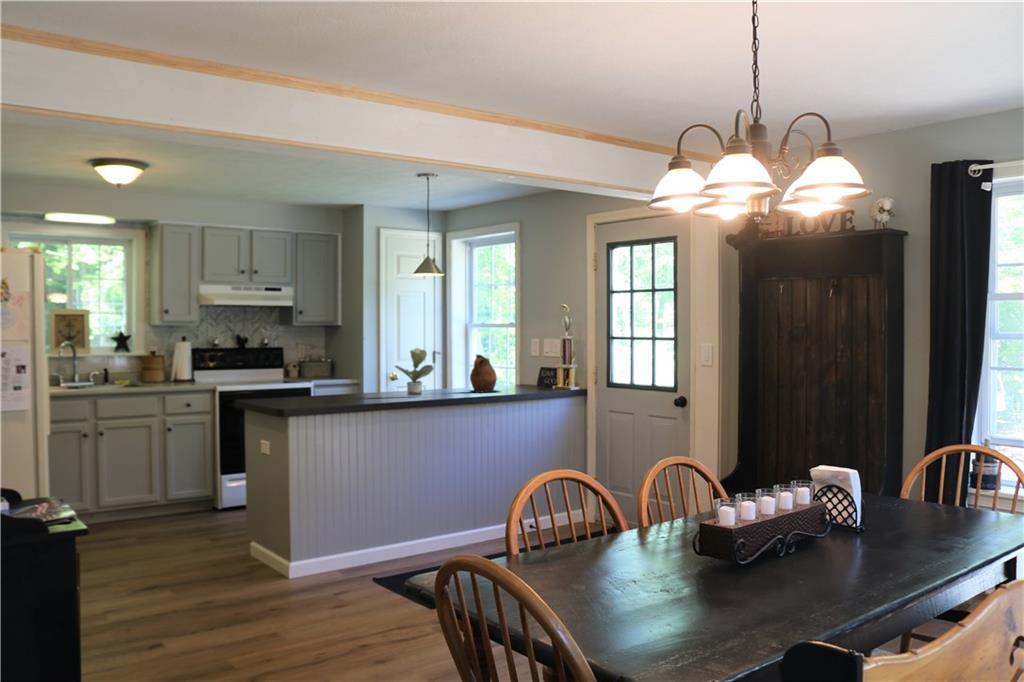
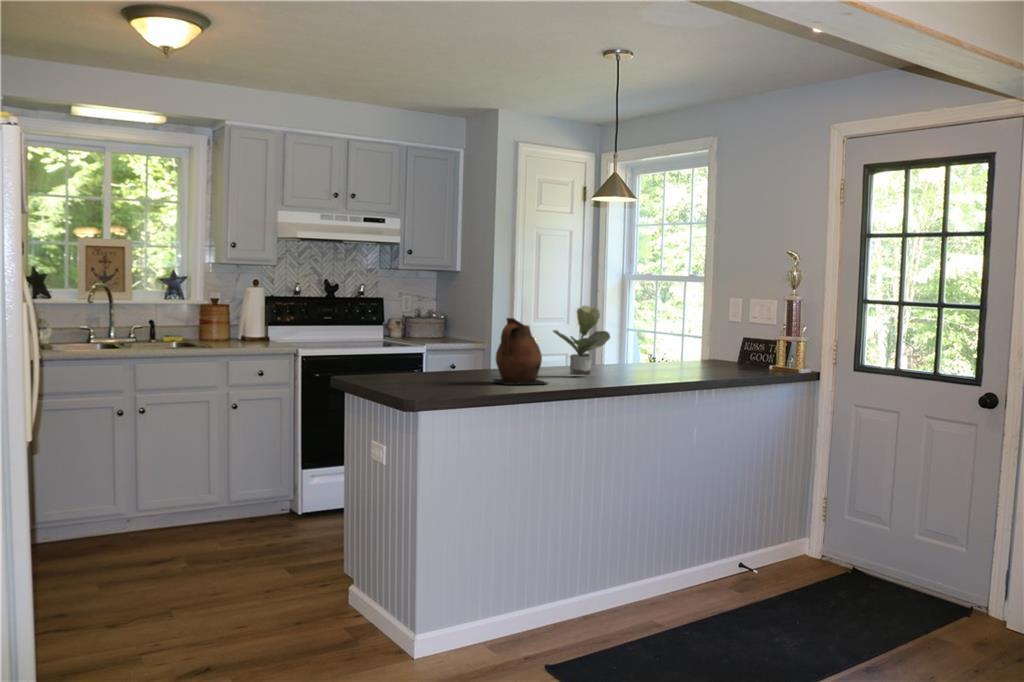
ceramic pitcher: present [469,355,500,392] -> present [493,318,548,384]

